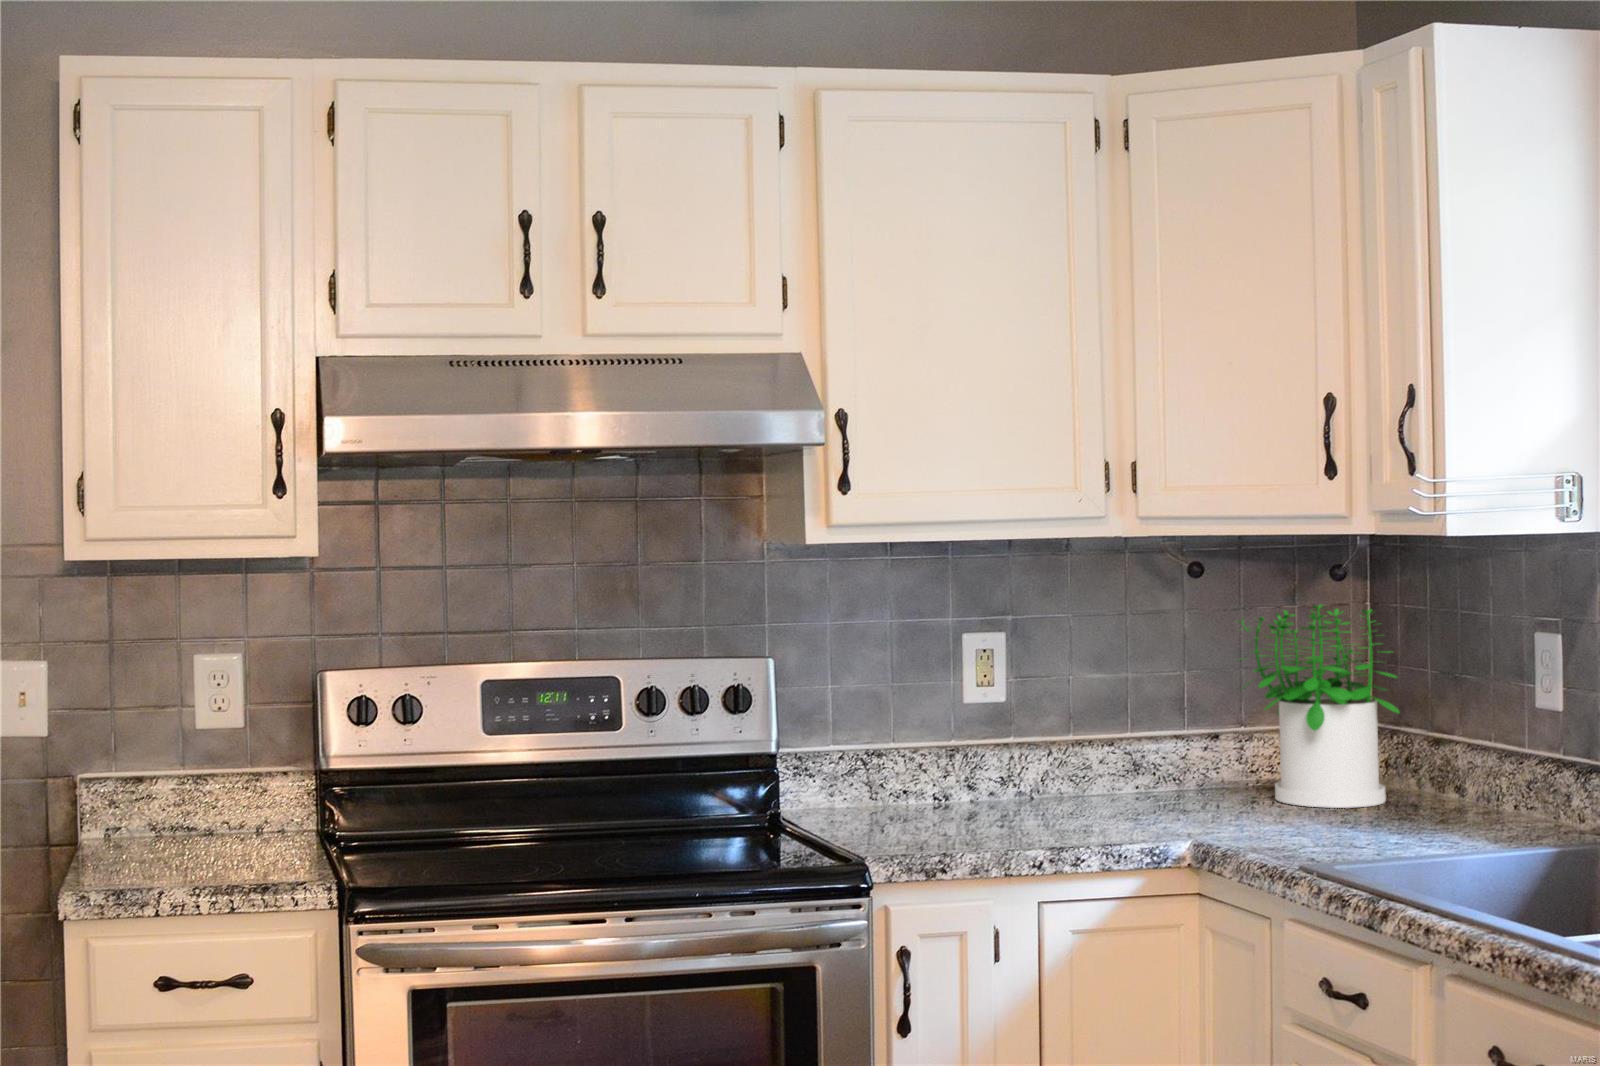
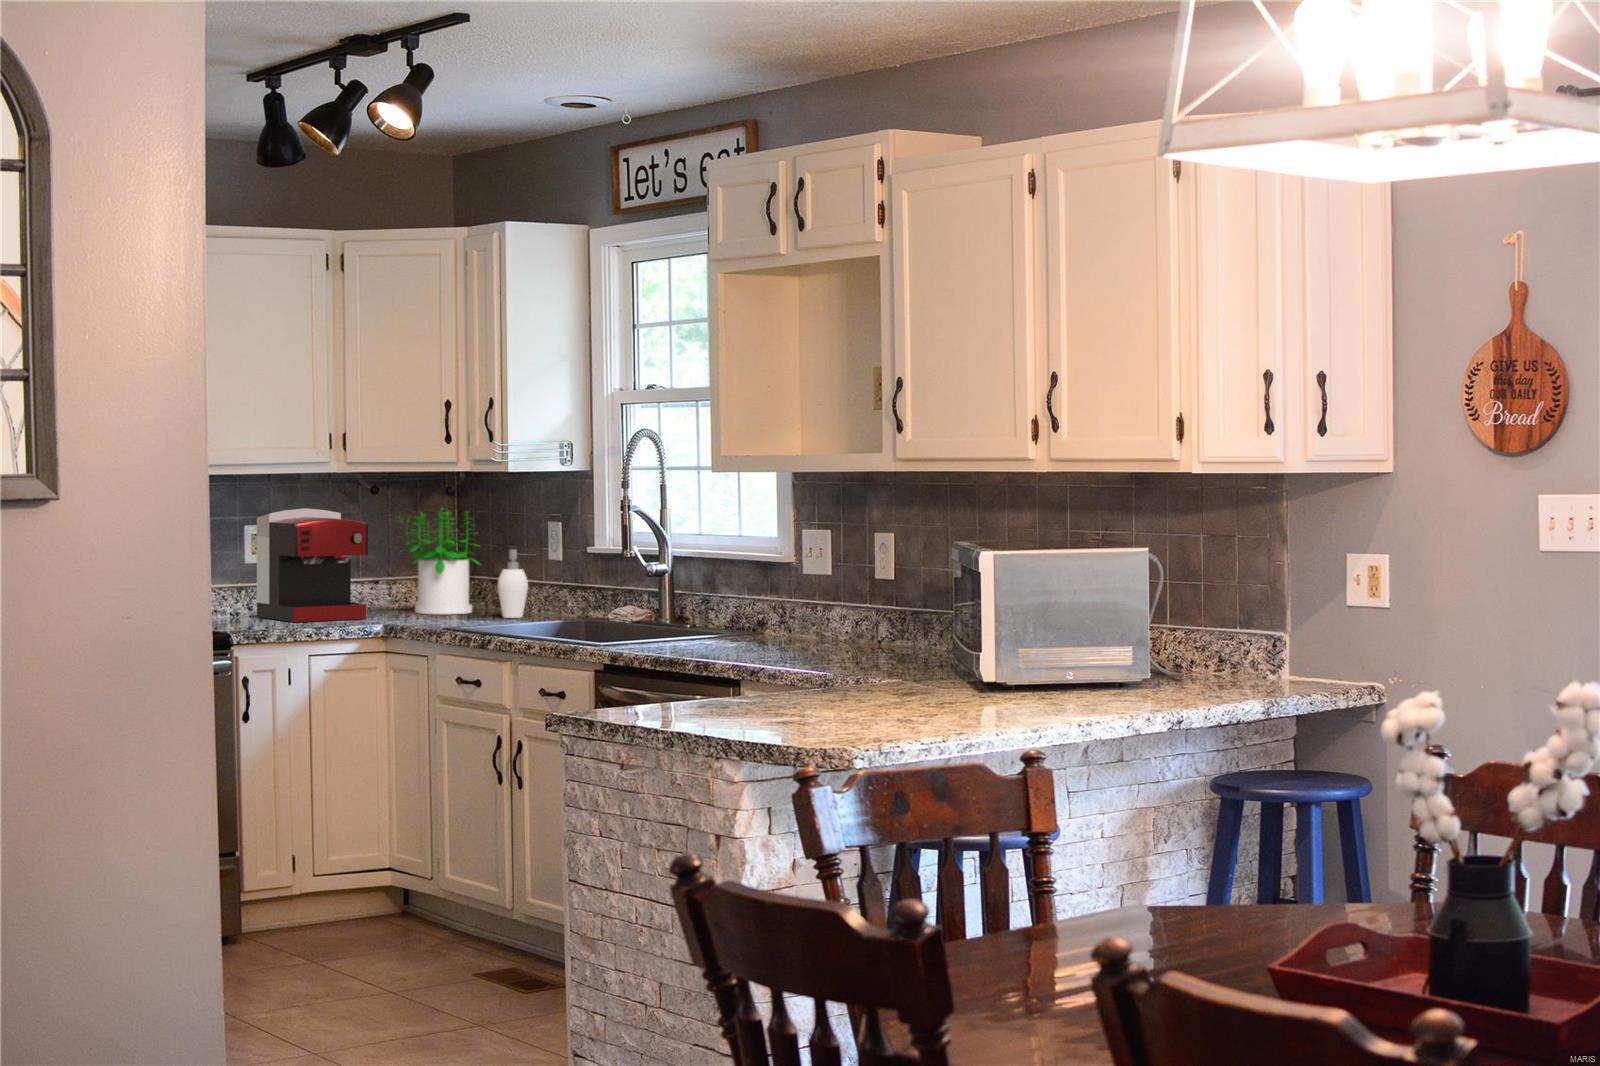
coffee maker: none [985,612,1170,822] -> present [257,508,368,622]
soap dispenser: none [1428,688,1509,829] -> present [498,549,528,618]

